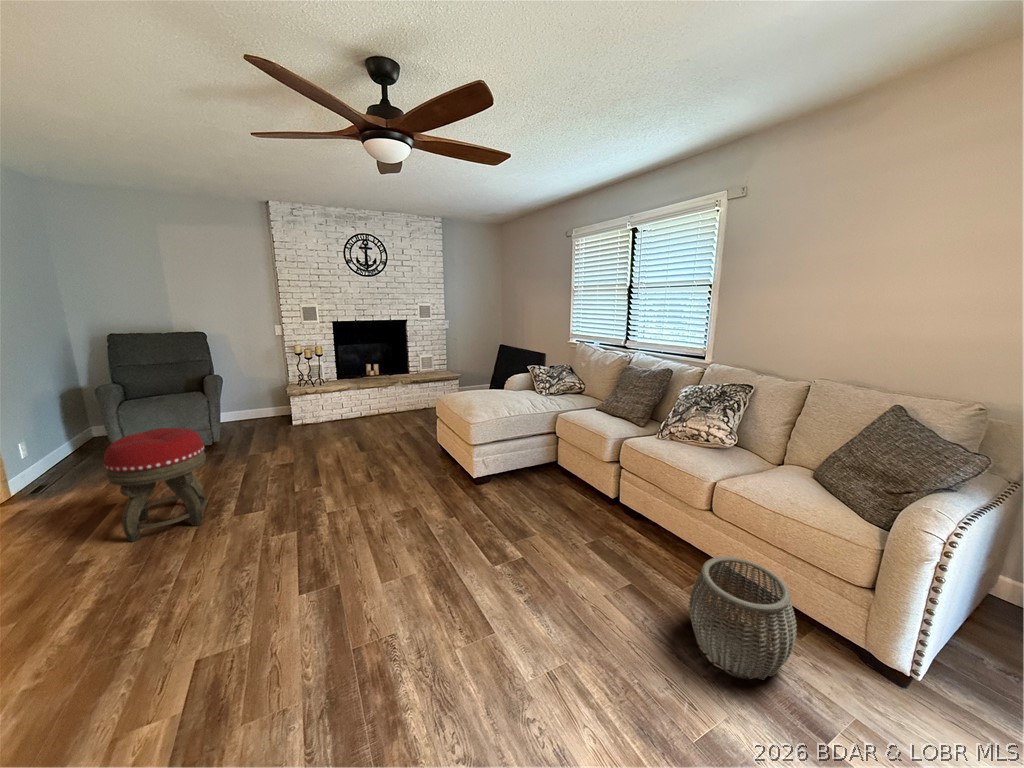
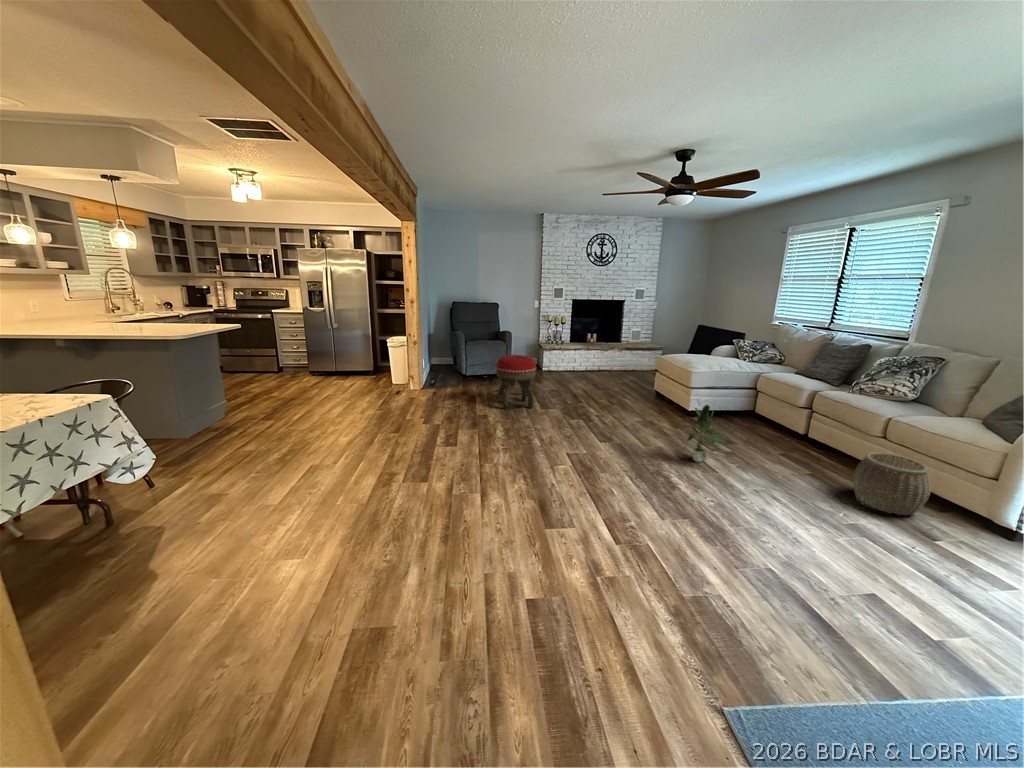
potted plant: none [421,511,502,616] -> present [685,405,725,462]

